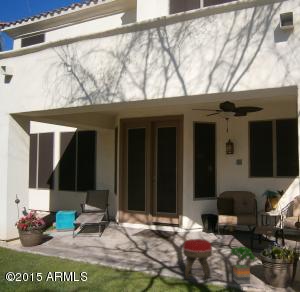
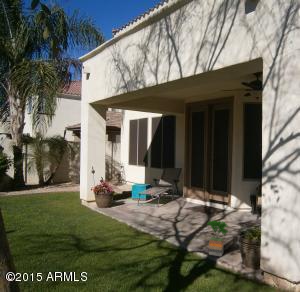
footstool: present [183,239,212,281] -> none [169,210,197,248]

